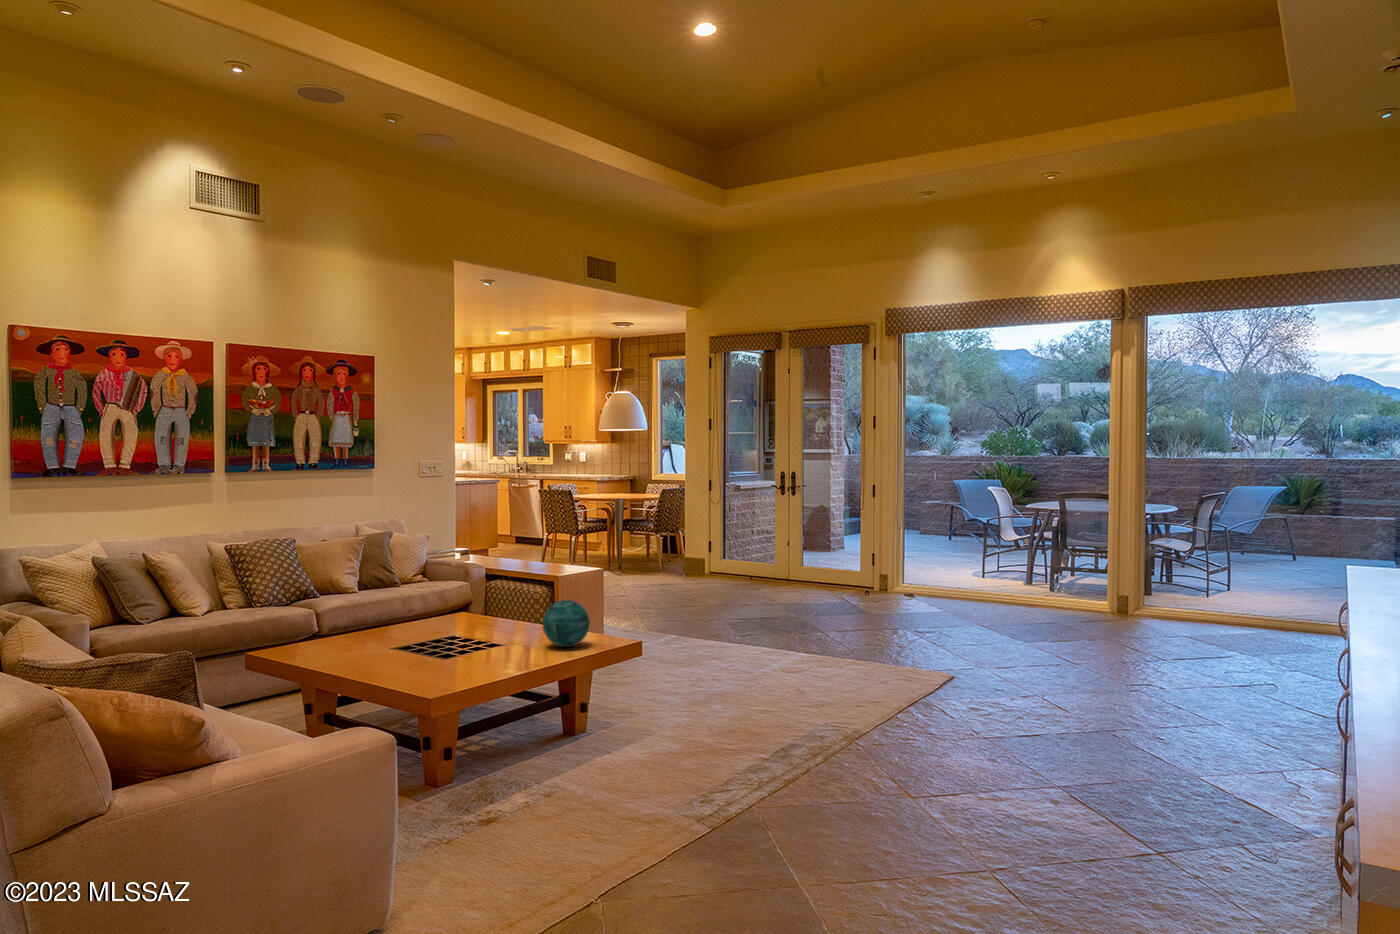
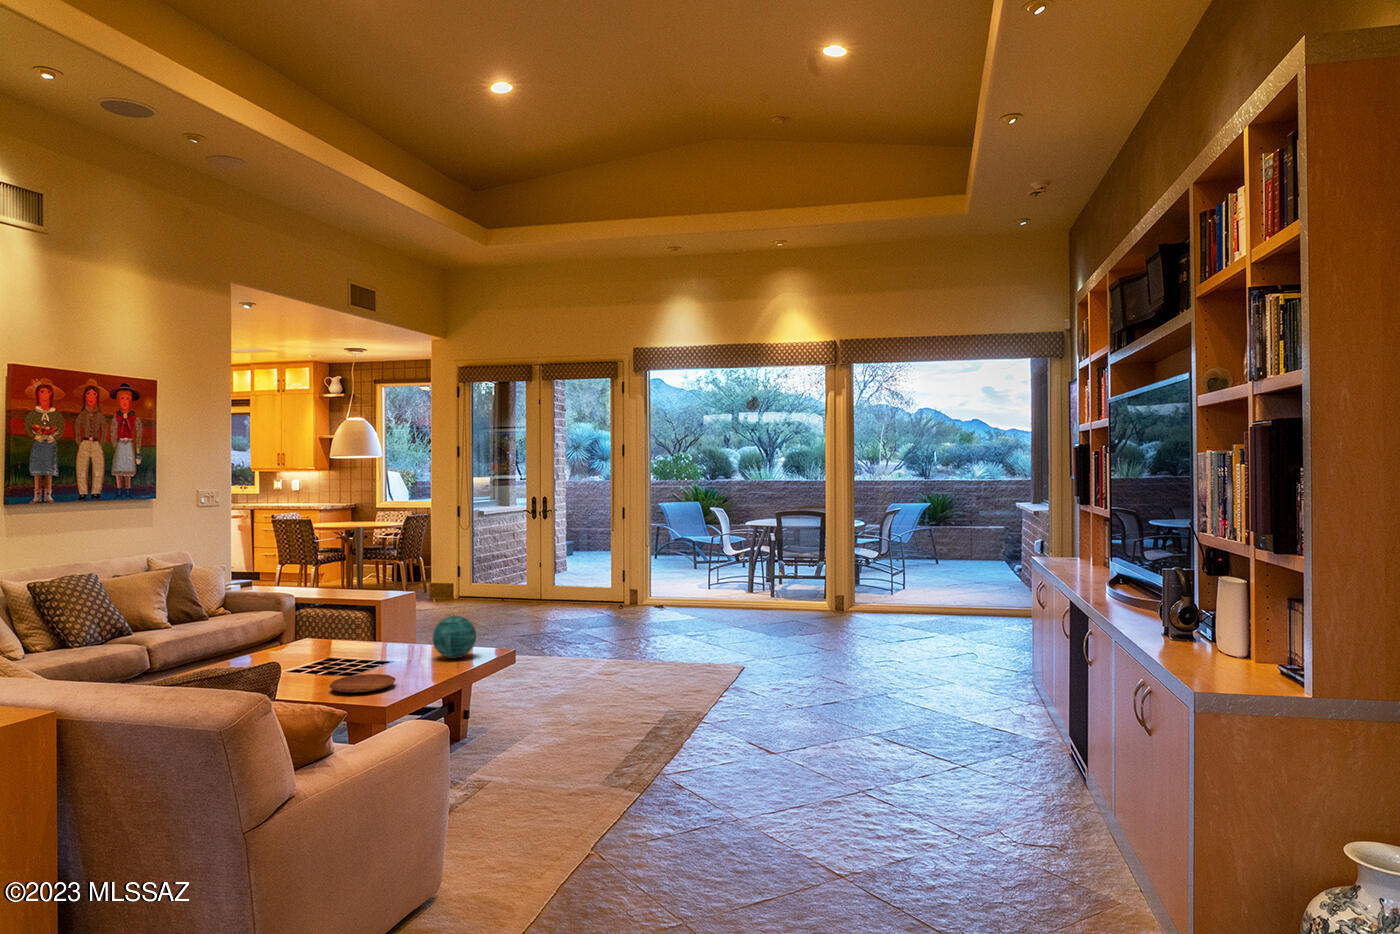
tray: none [401,658,470,679] -> present [329,674,396,693]

